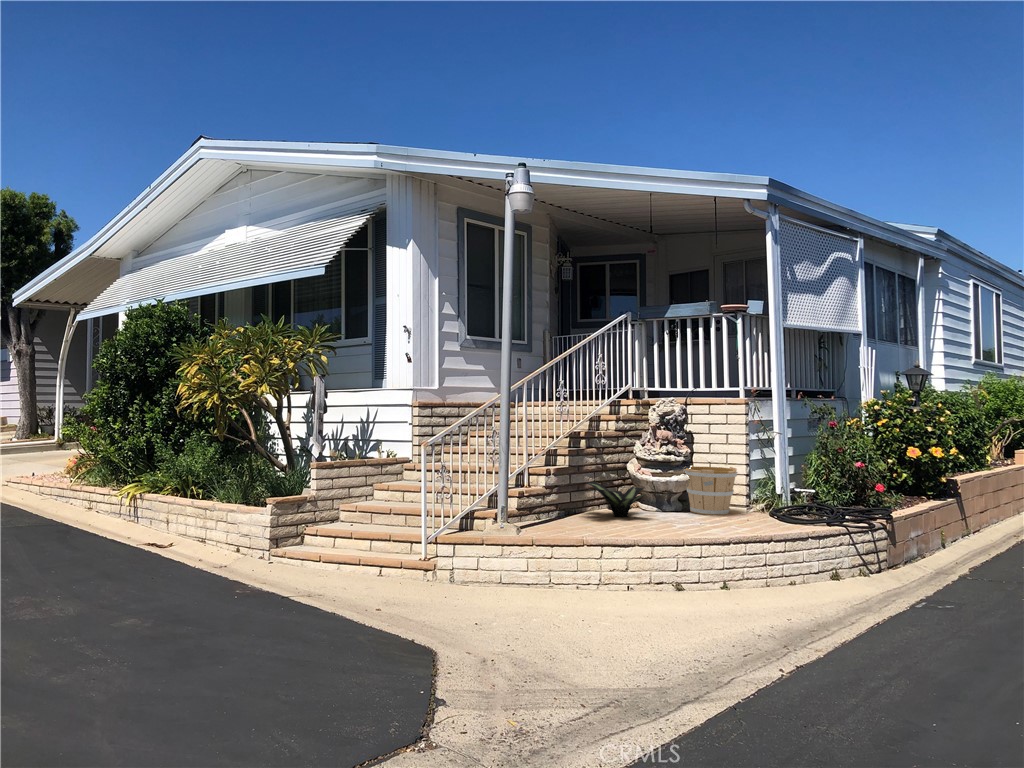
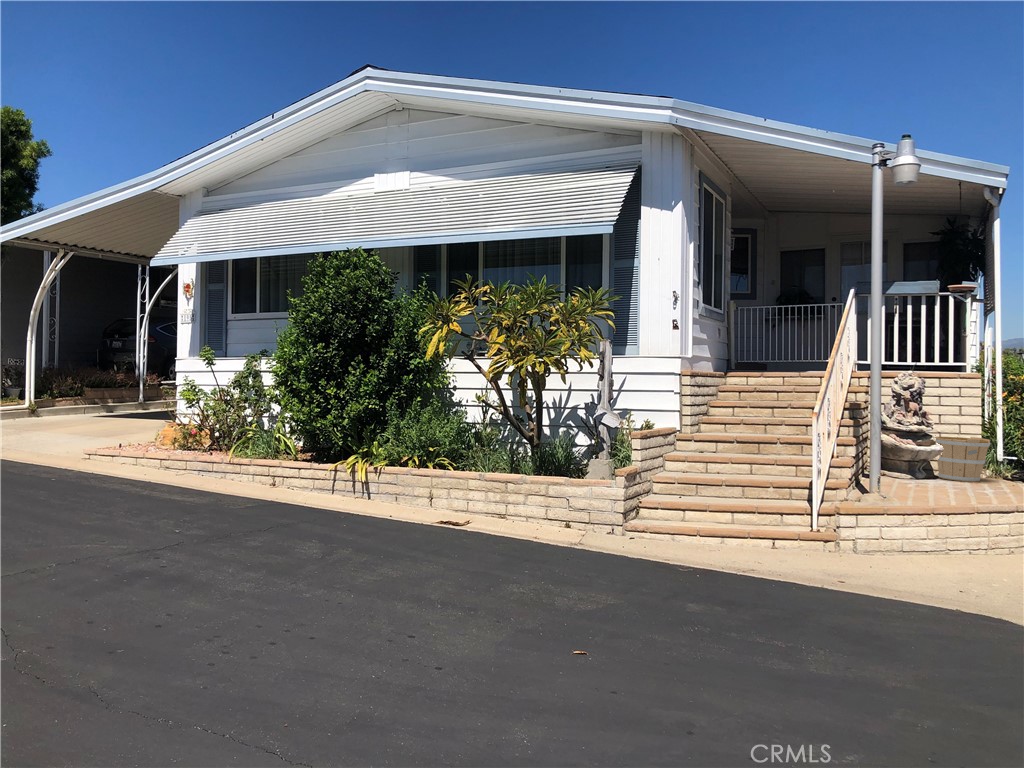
potted plant: present [586,482,645,517] -> none [861,451,939,485]

